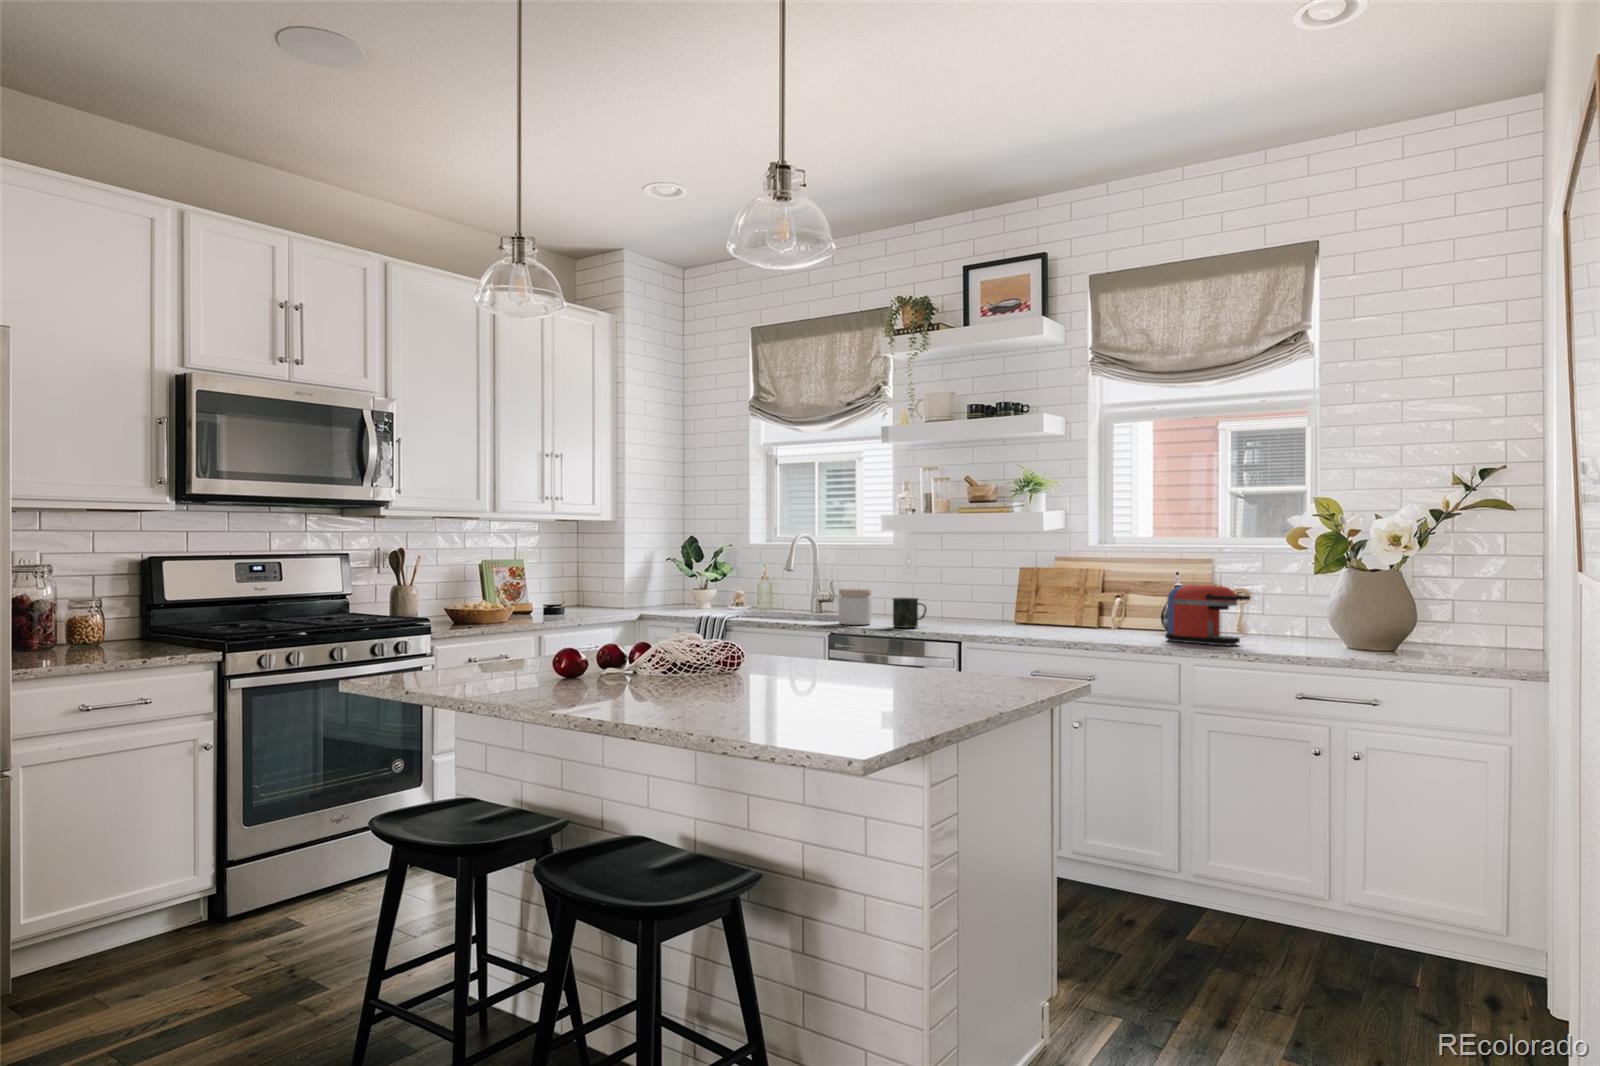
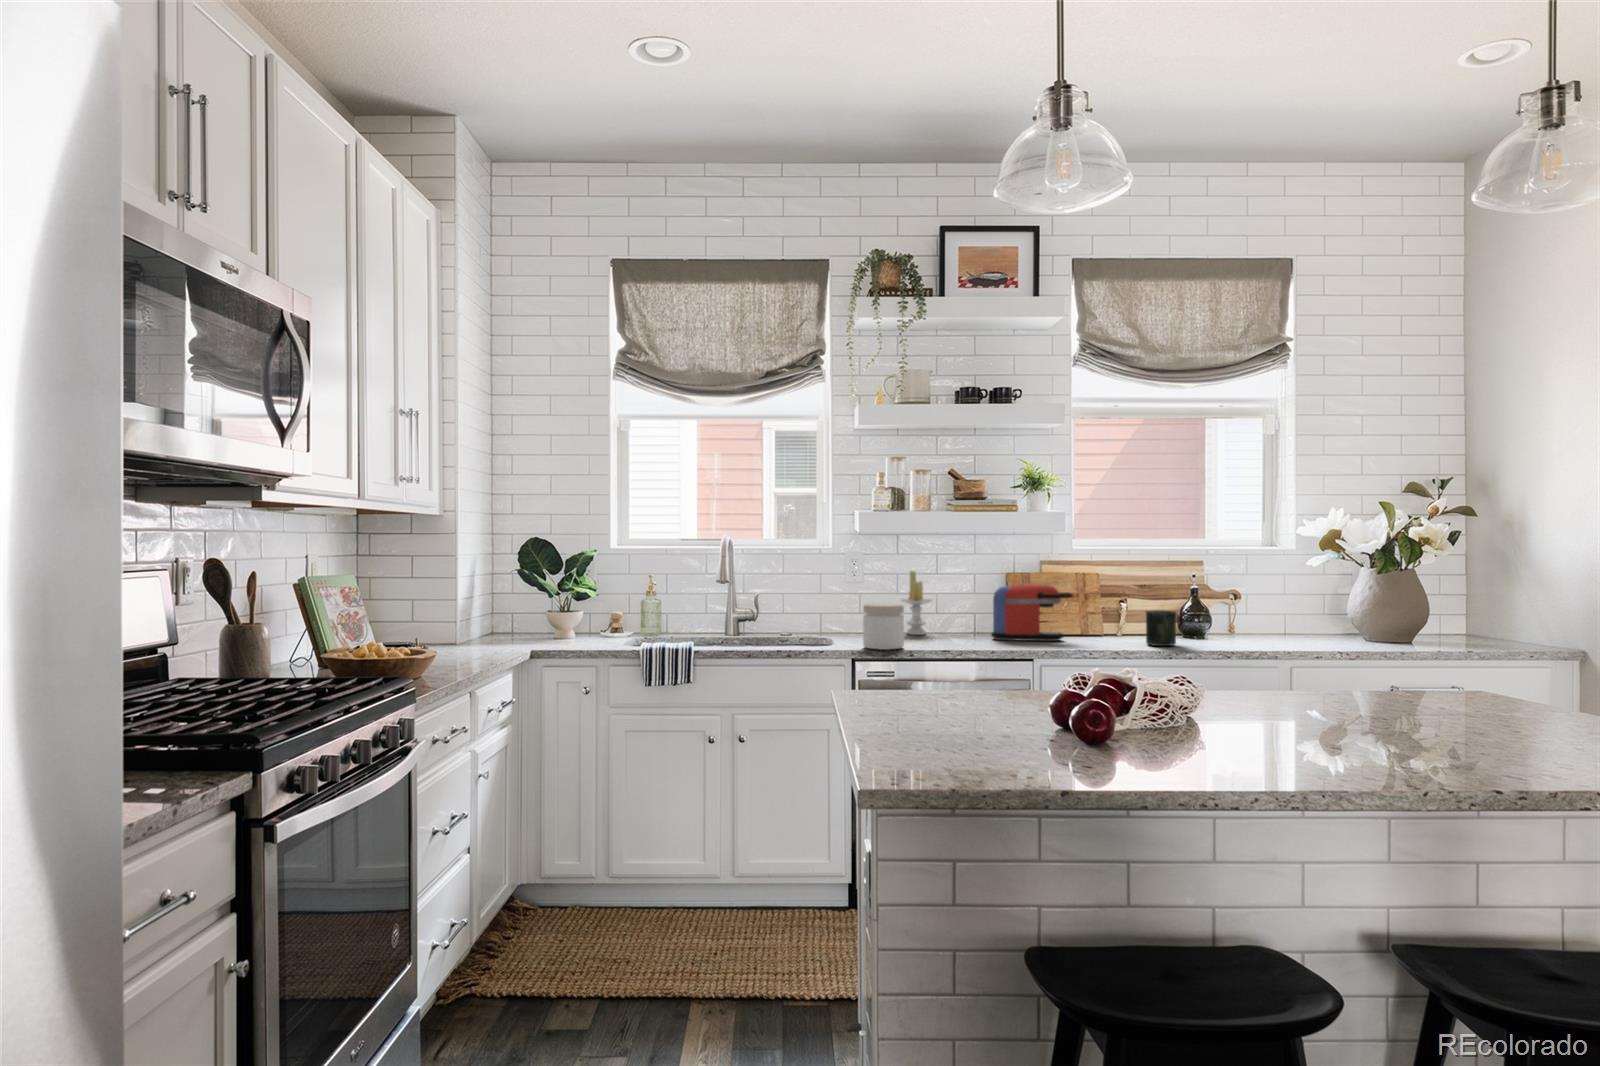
candle: none [927,564,954,619] -> present [901,571,932,635]
coffee maker: present [1165,585,1250,645] -> present [991,584,1073,641]
mug: present [893,598,926,628] -> present [1145,610,1176,646]

